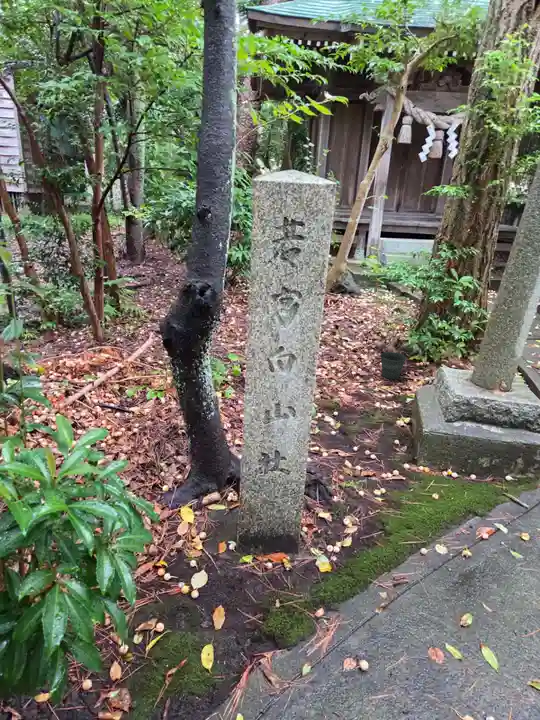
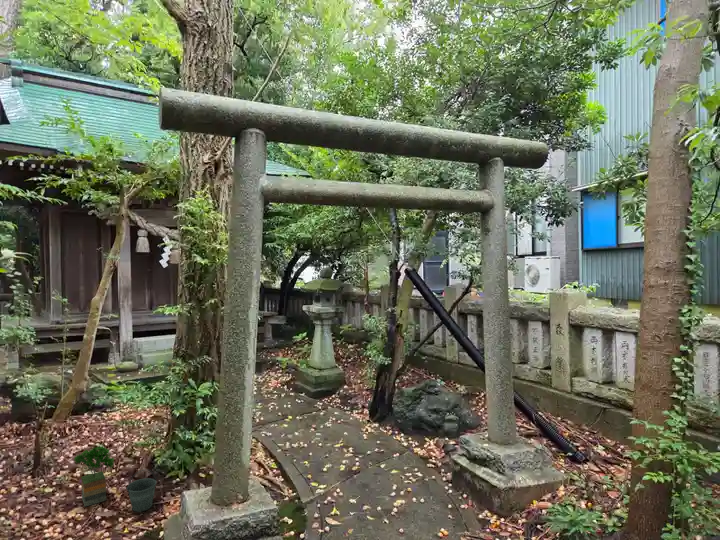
potted tree: none [339,314,372,362] -> present [75,446,114,507]

